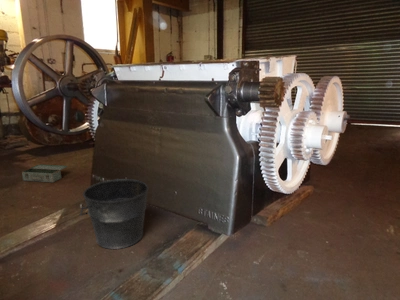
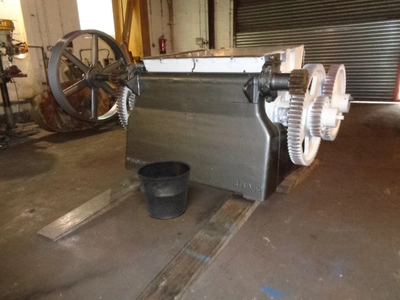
toolbox: present [22,164,67,182] -> none [51,152,92,168]

